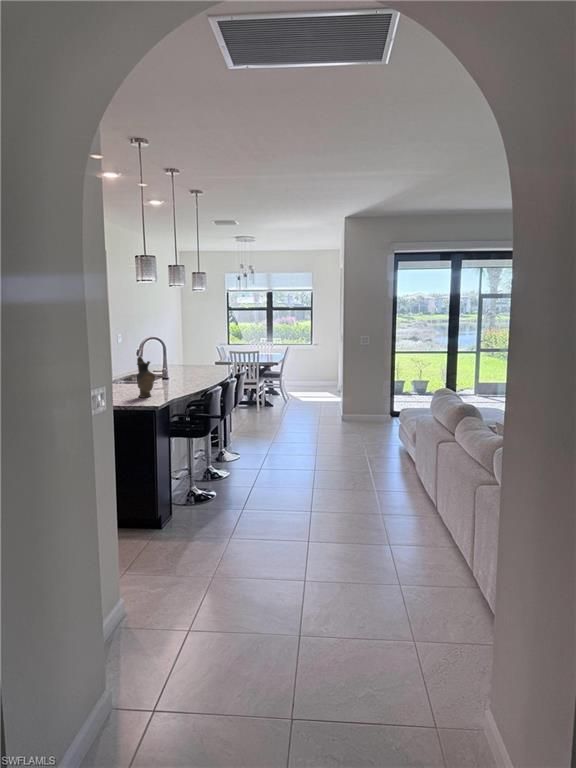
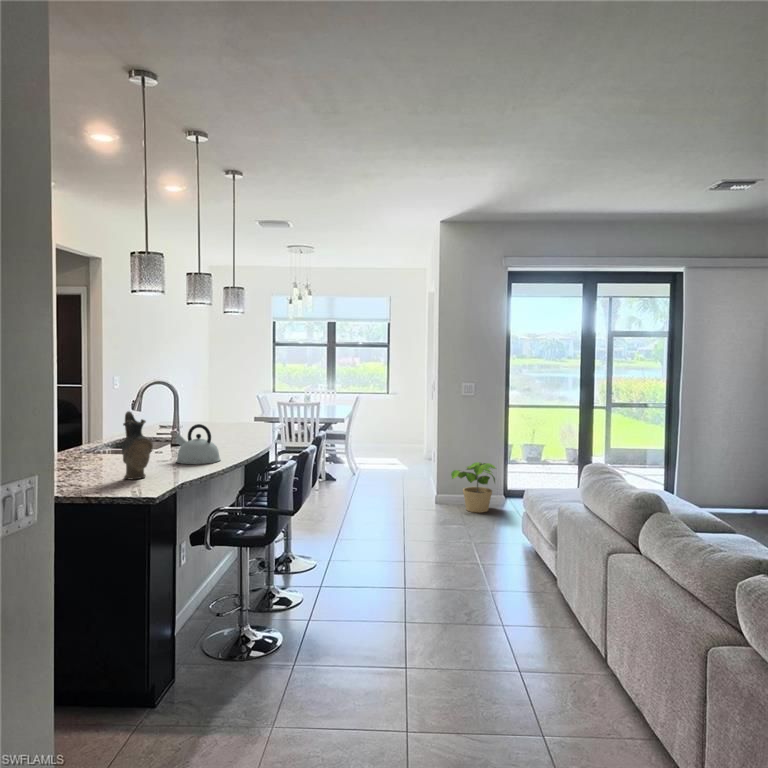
kettle: none [166,365,195,390] -> present [175,424,220,464]
potted plant: none [353,392,385,427] -> present [451,462,495,513]

